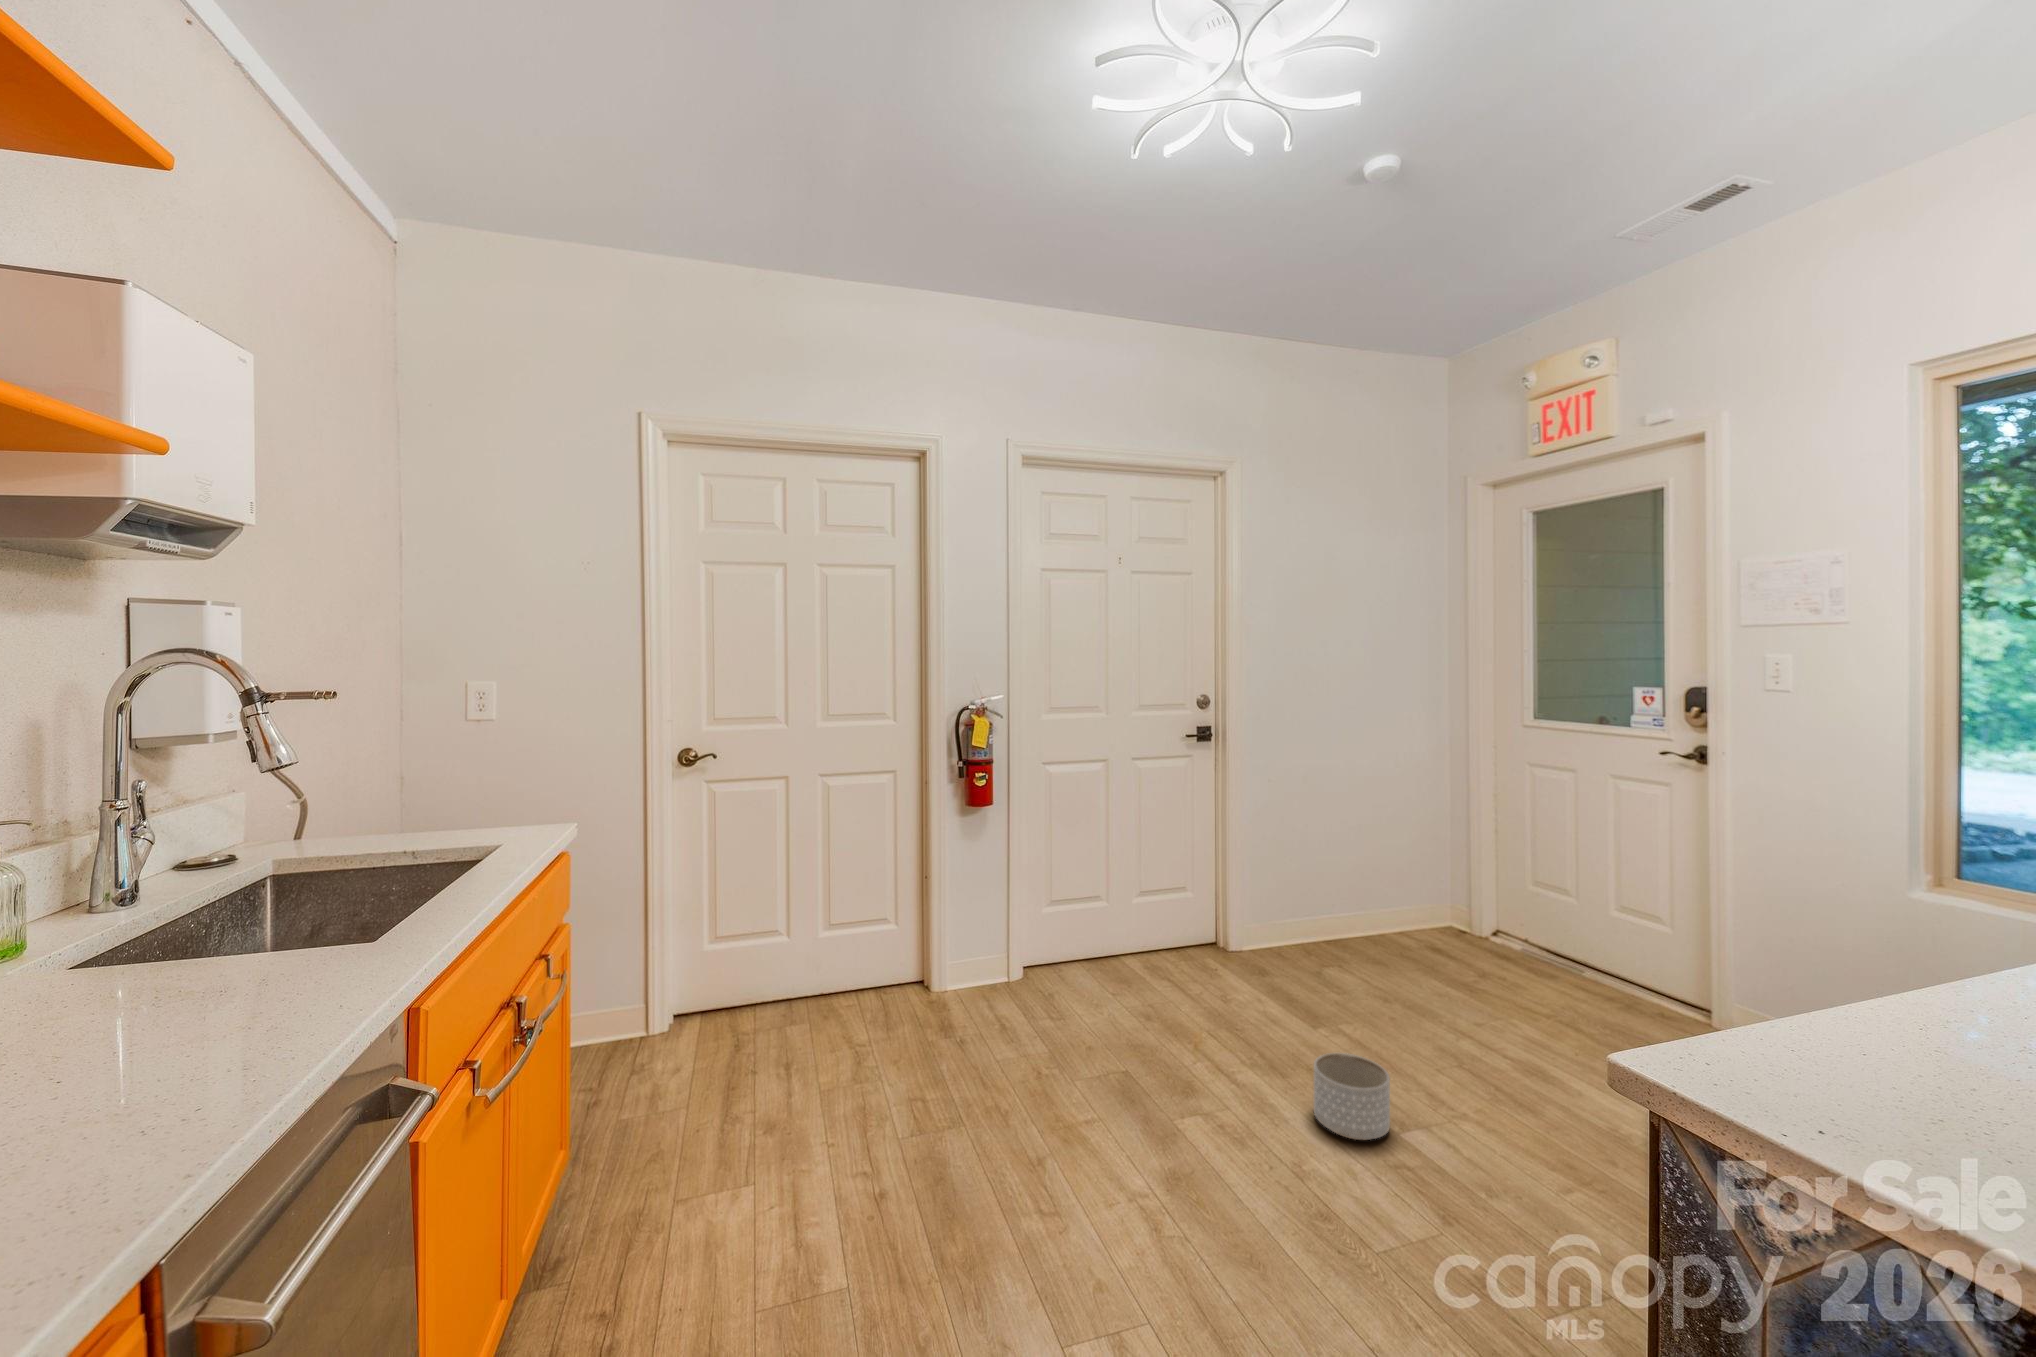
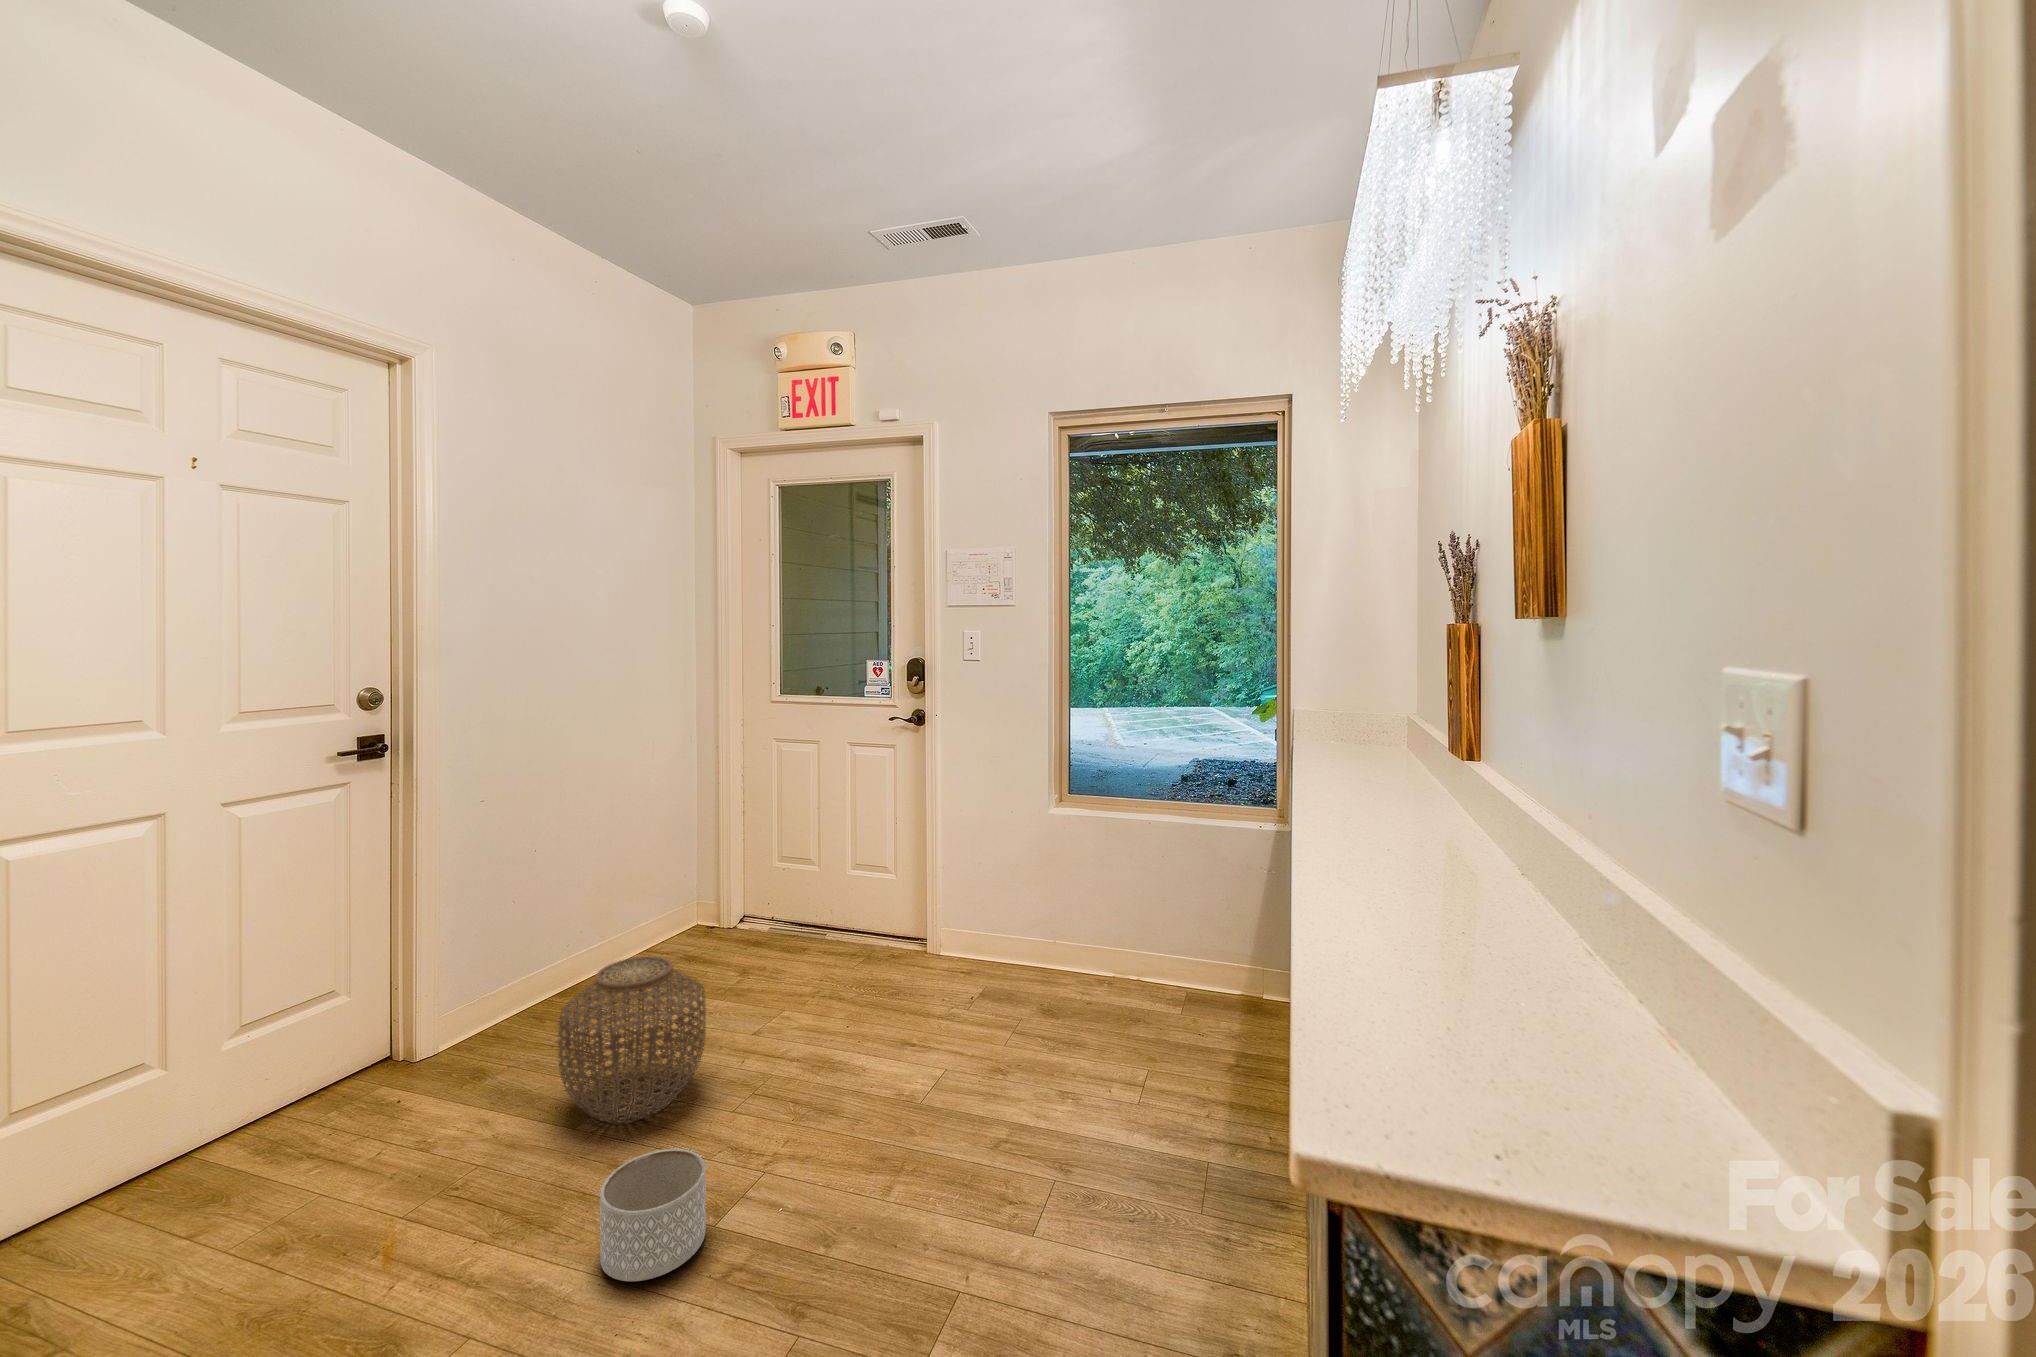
woven basket: none [1307,919,1418,1044] -> present [558,956,706,1124]

